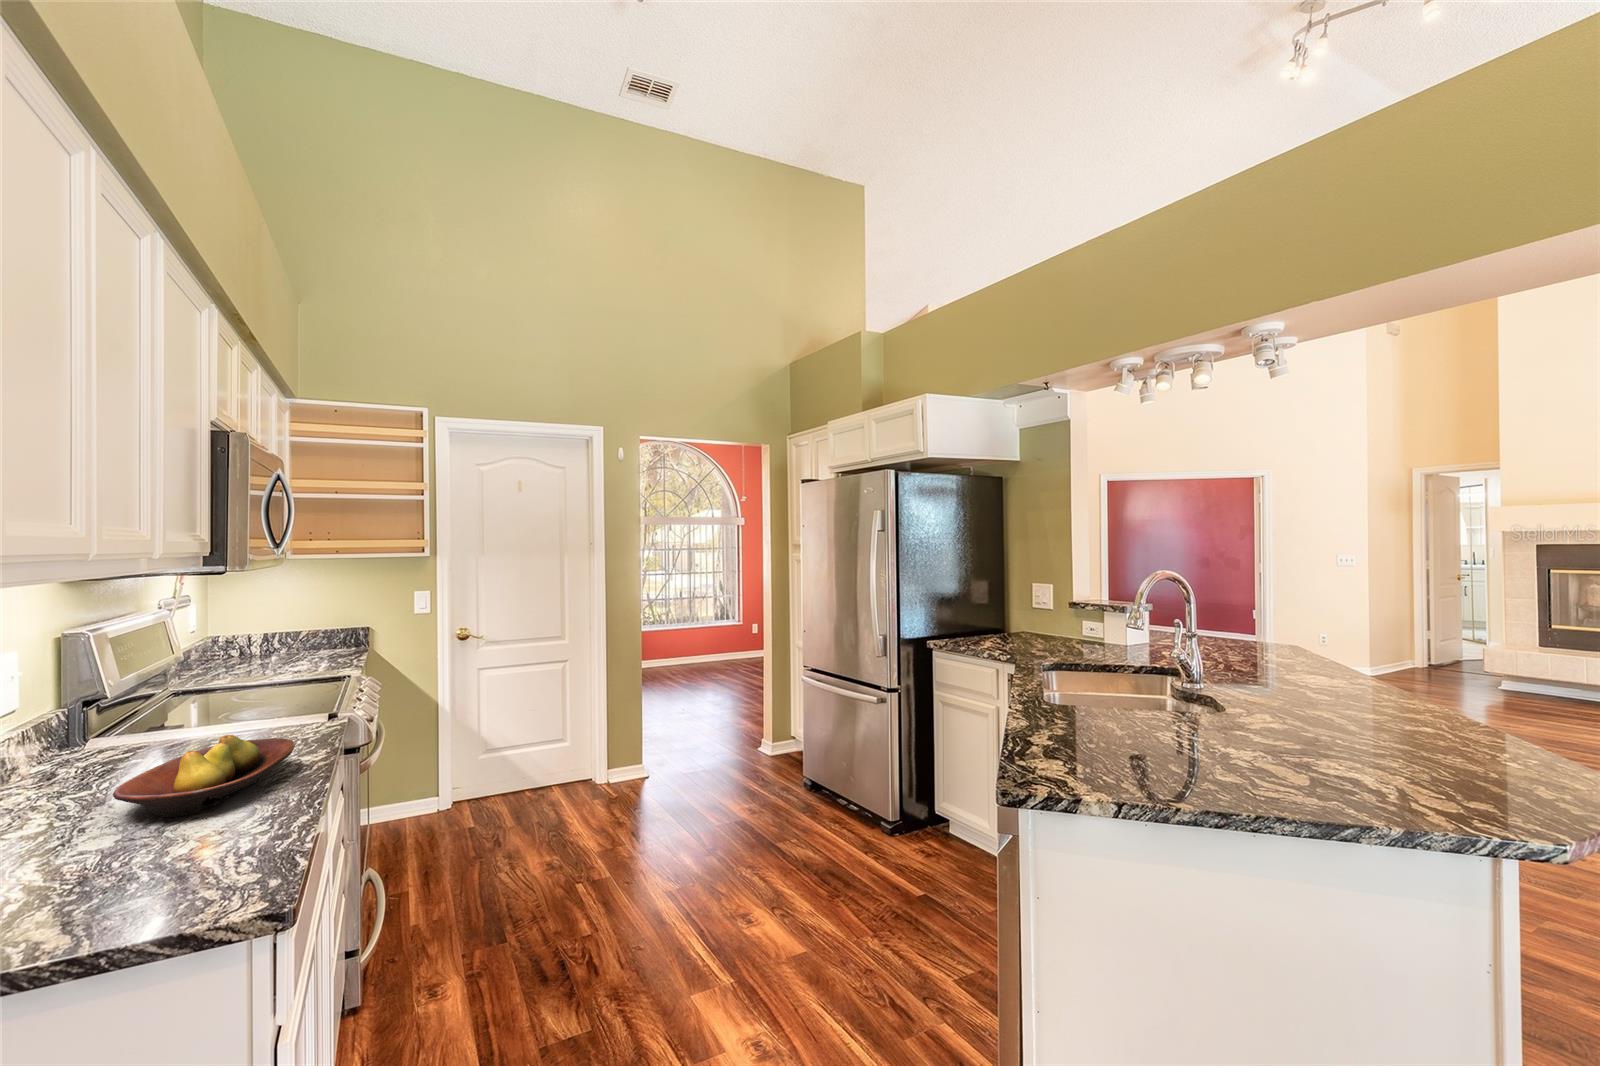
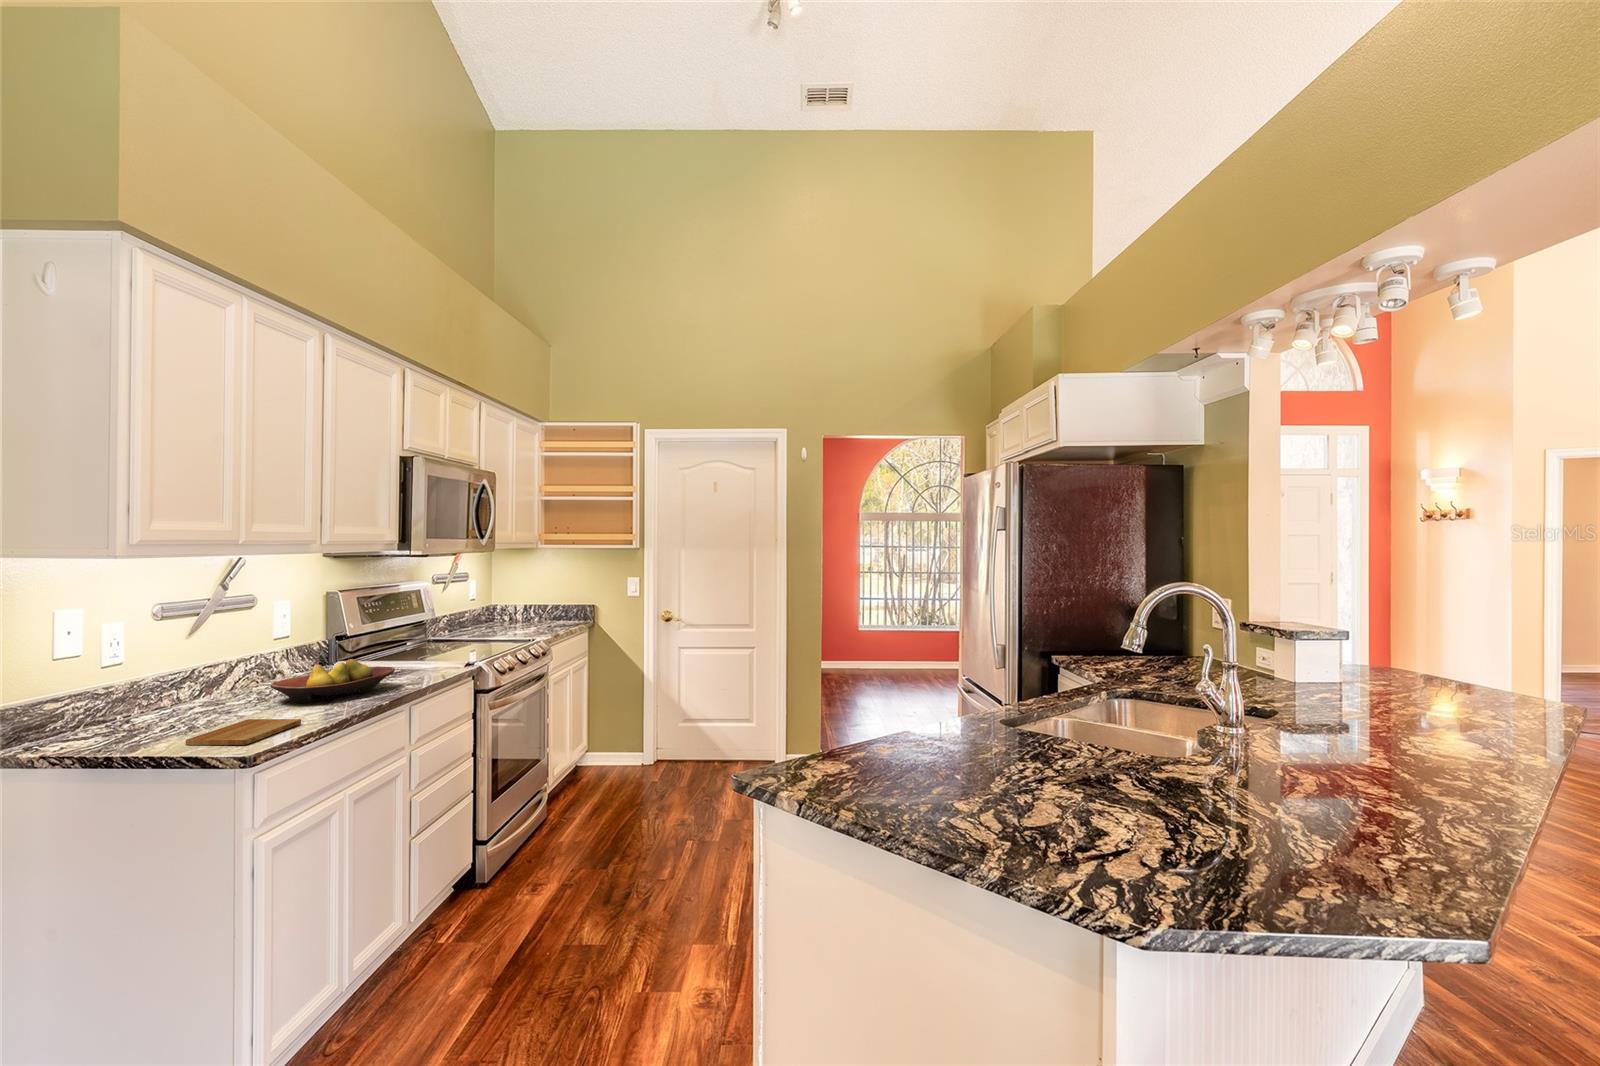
cutting board: none [117,840,270,929] -> present [186,719,301,745]

